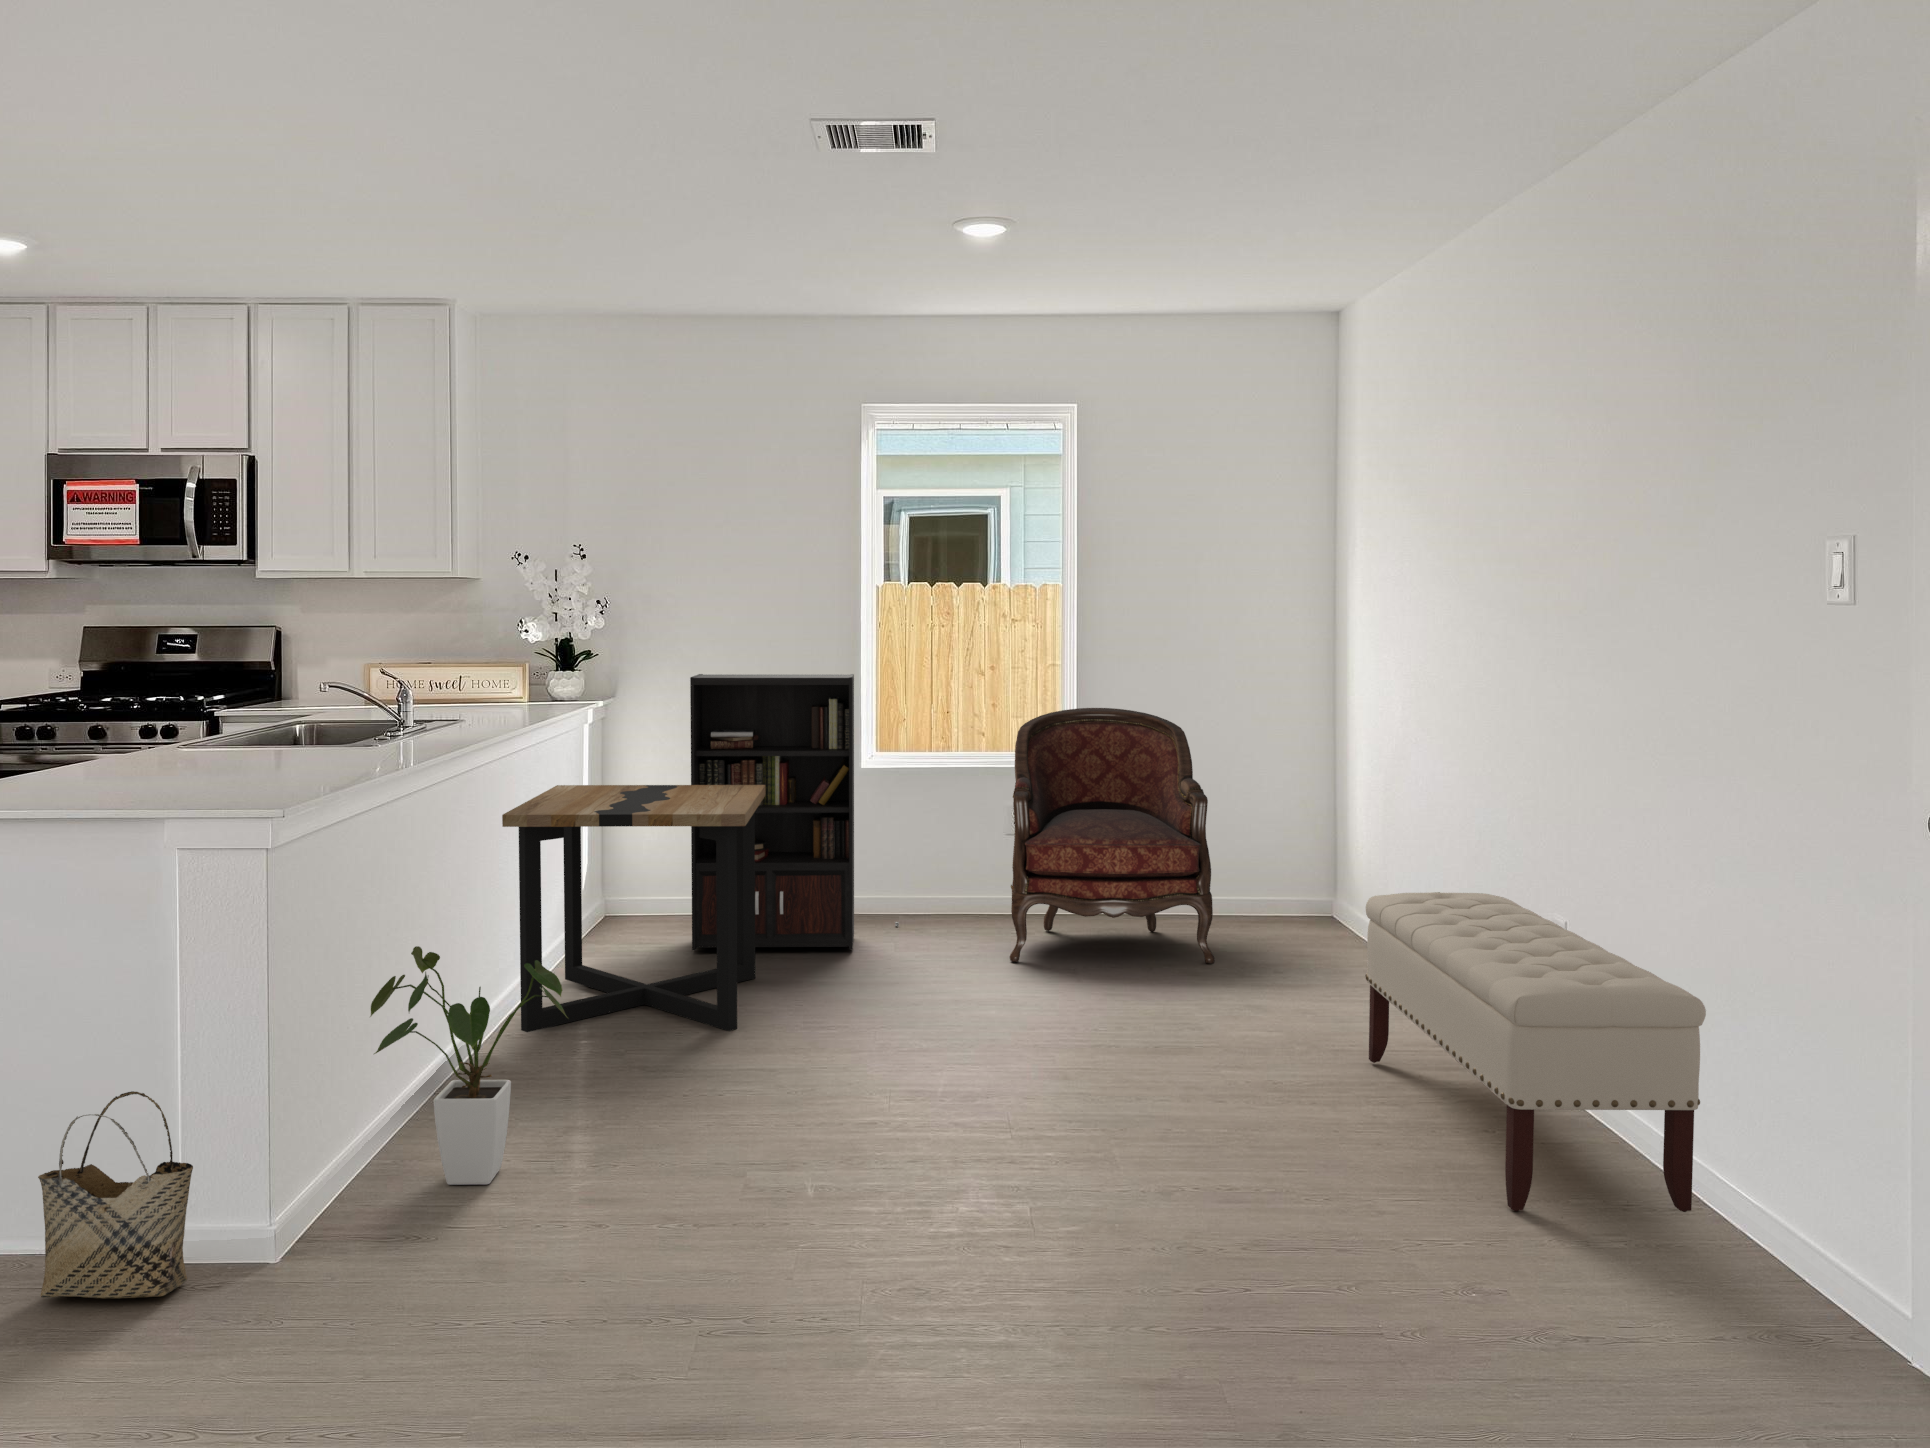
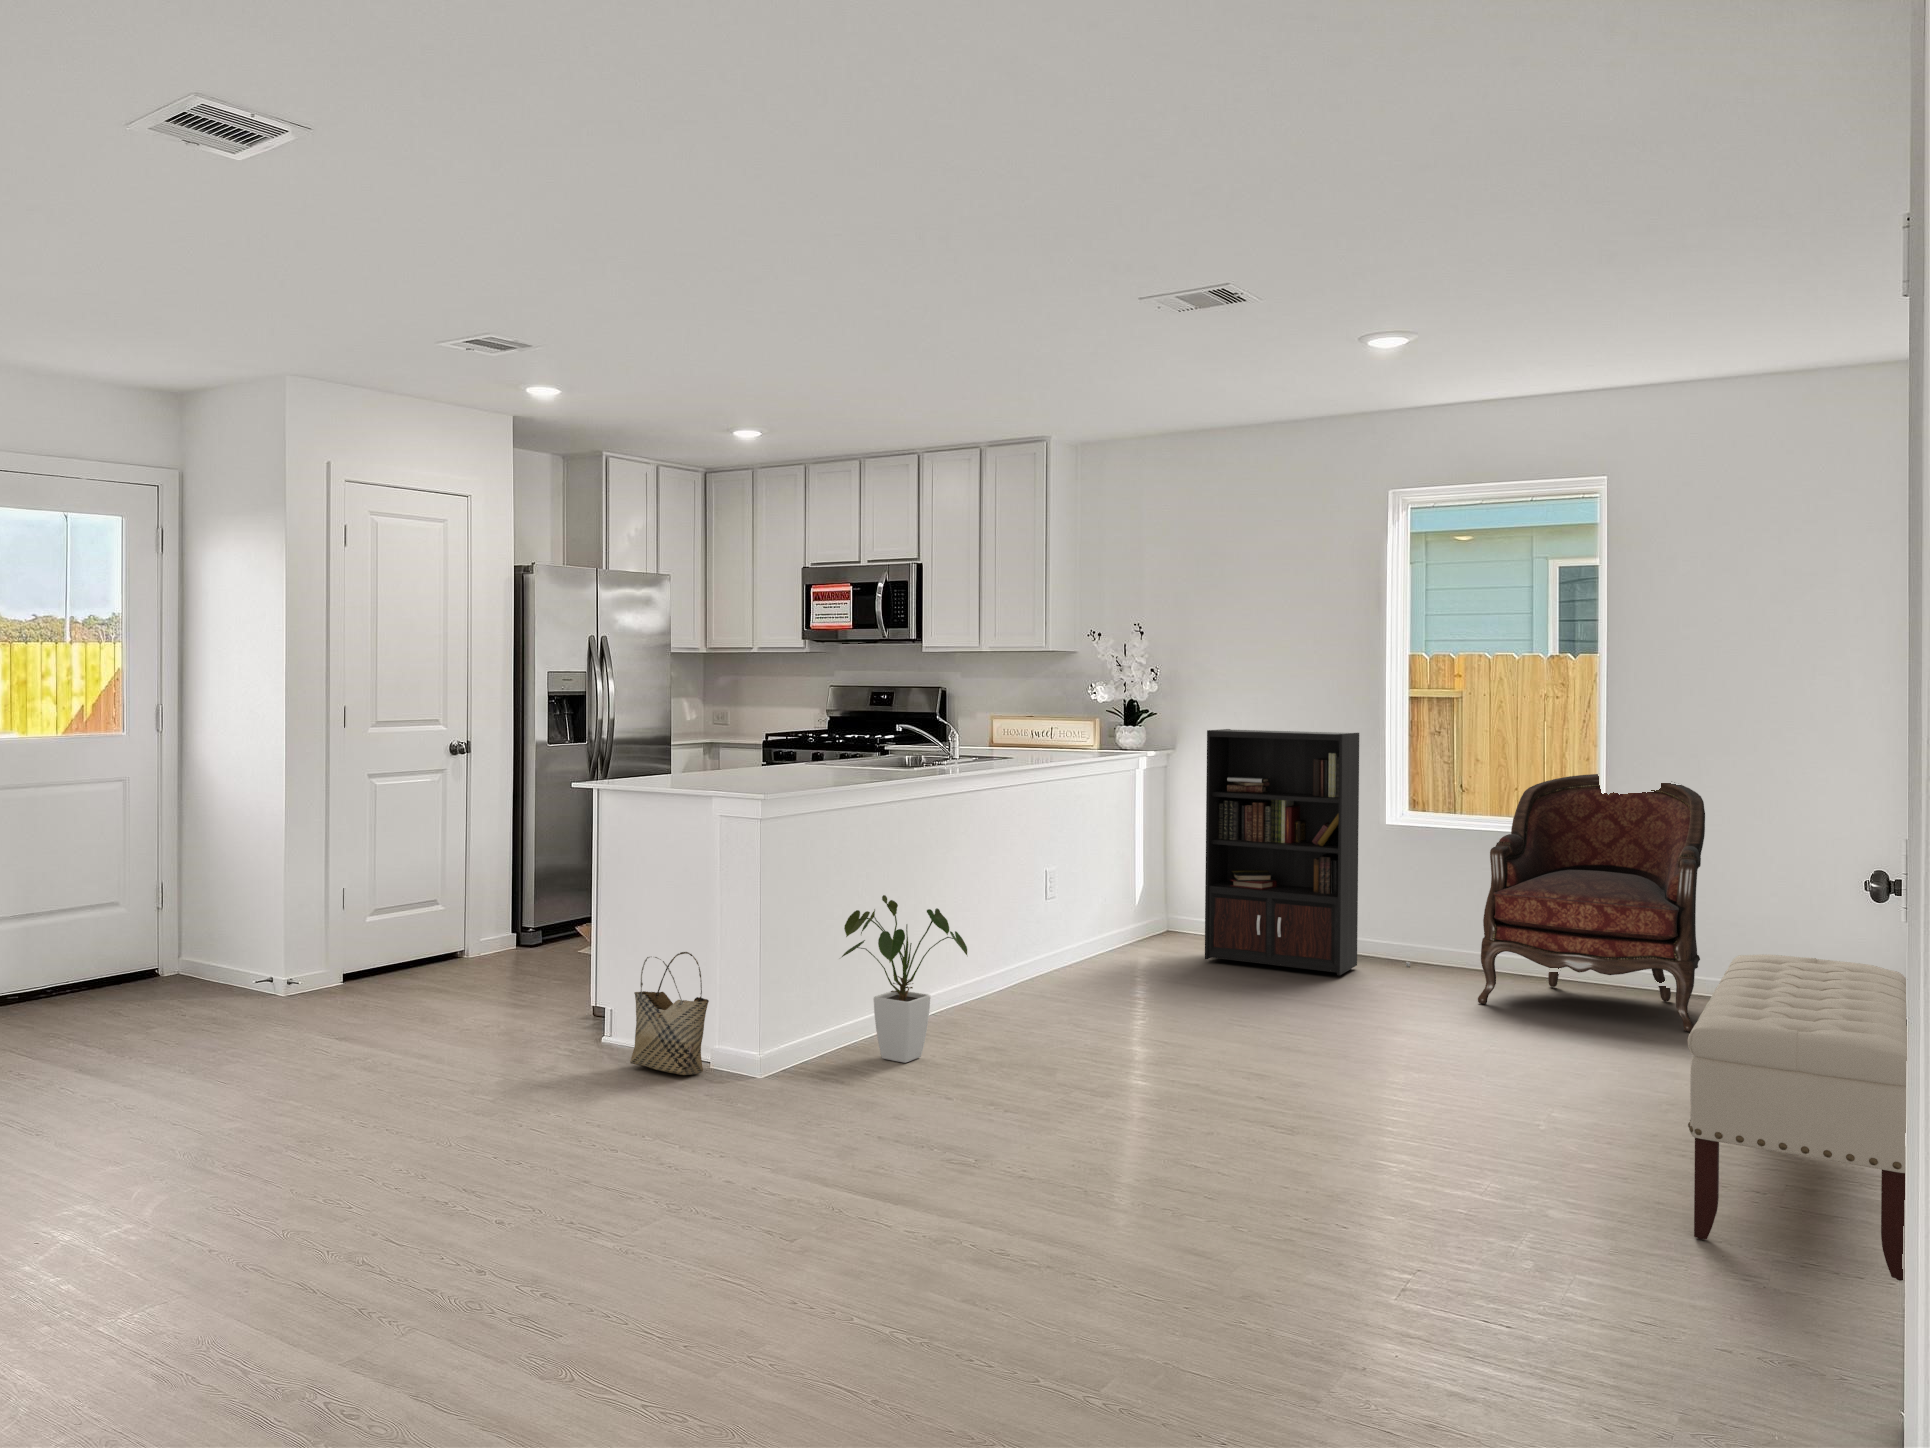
side table: present [502,785,766,1032] -> none [1010,811,1248,1012]

